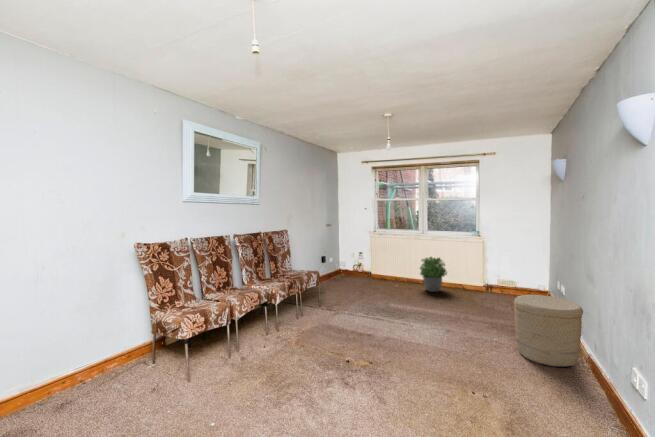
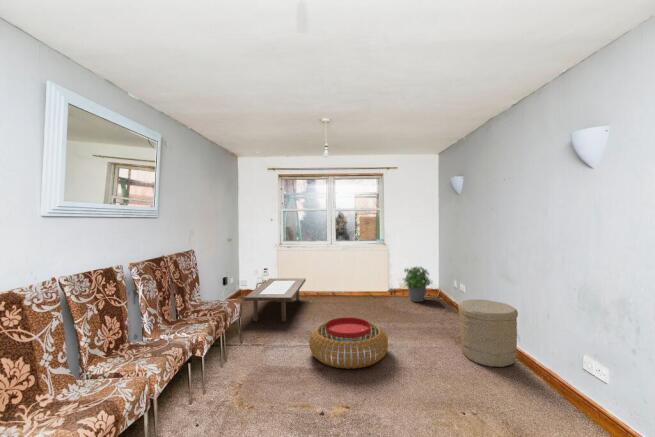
potted plant: present [420,257,447,292] -> present [404,267,431,302]
coffee table: none [331,261,396,298] -> present [244,278,306,322]
pouf: none [365,297,438,339] -> present [309,318,388,369]

